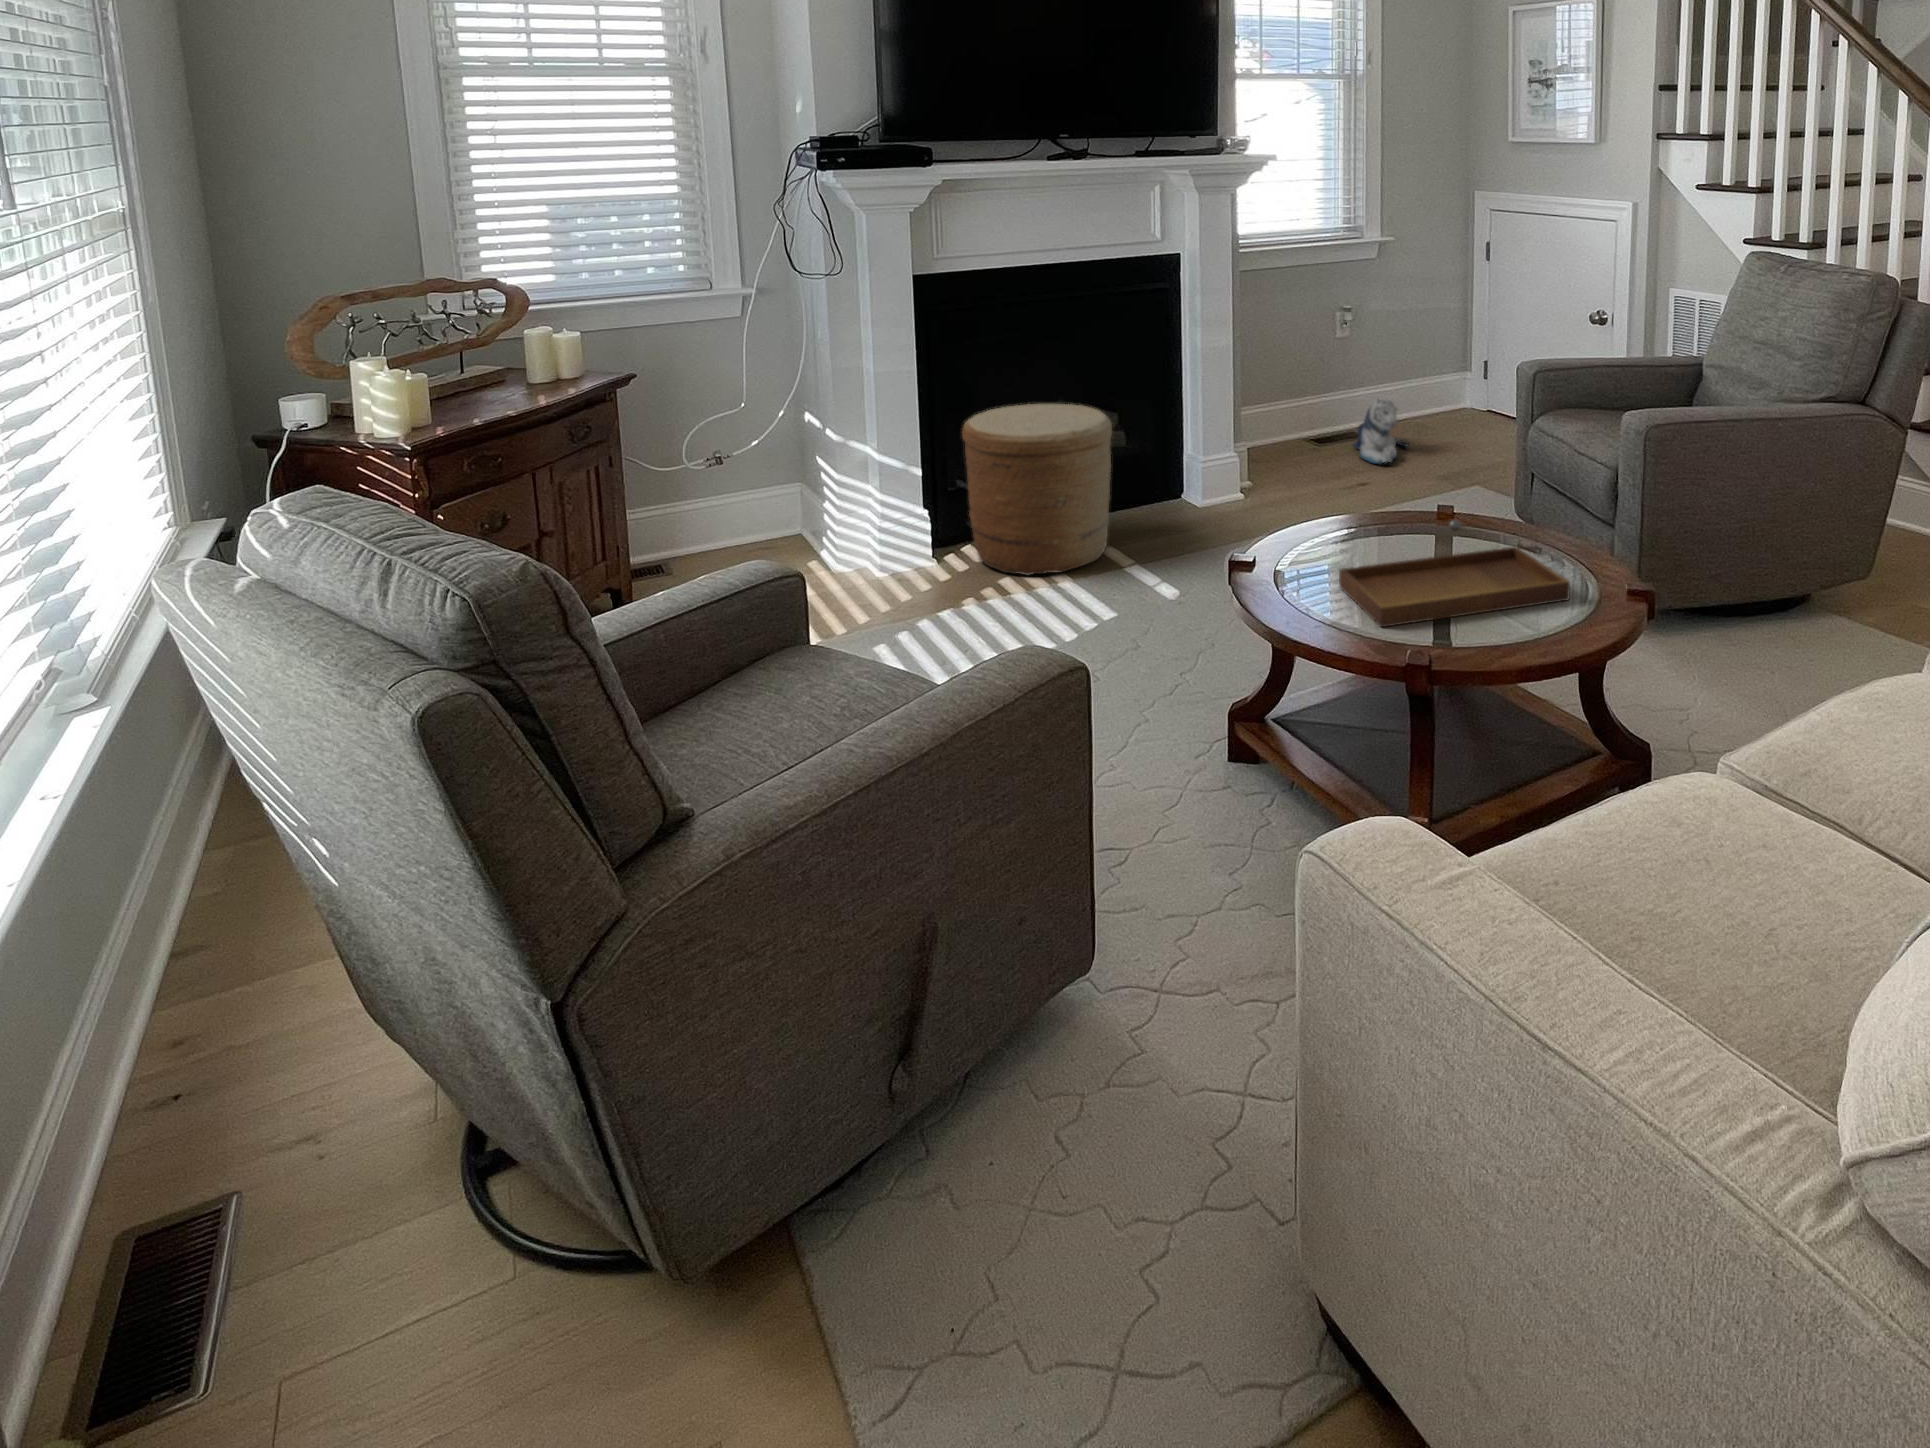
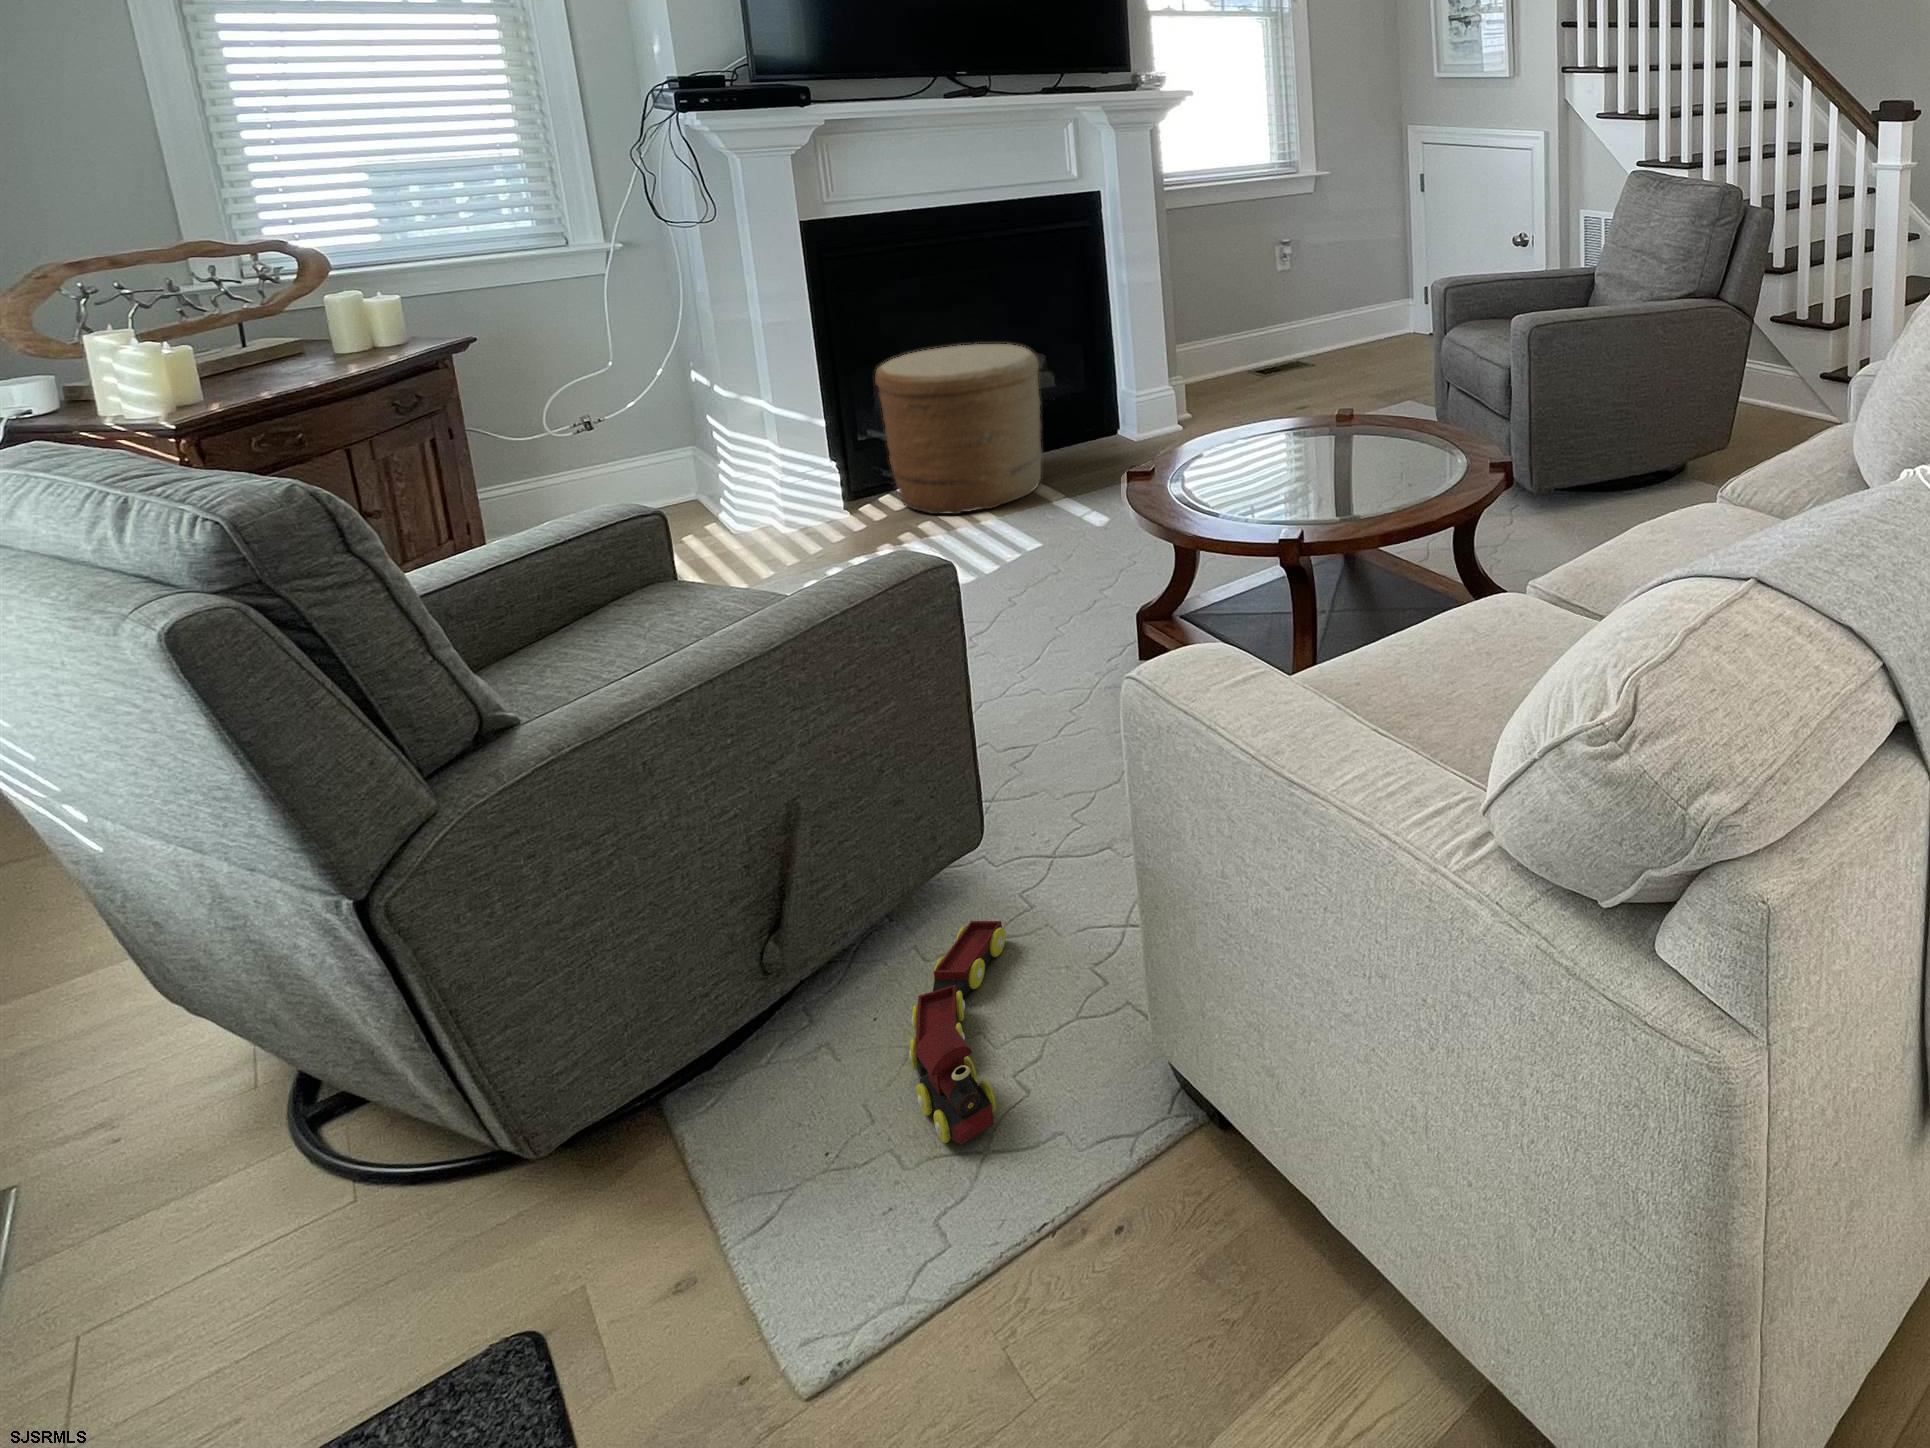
plush toy: present [1354,400,1409,465] -> none [1297,325,1350,386]
tray: present [1339,520,1570,627] -> none [1242,412,1451,511]
toy train: none [1013,1058,1103,1344] -> present [909,921,1006,1144]

